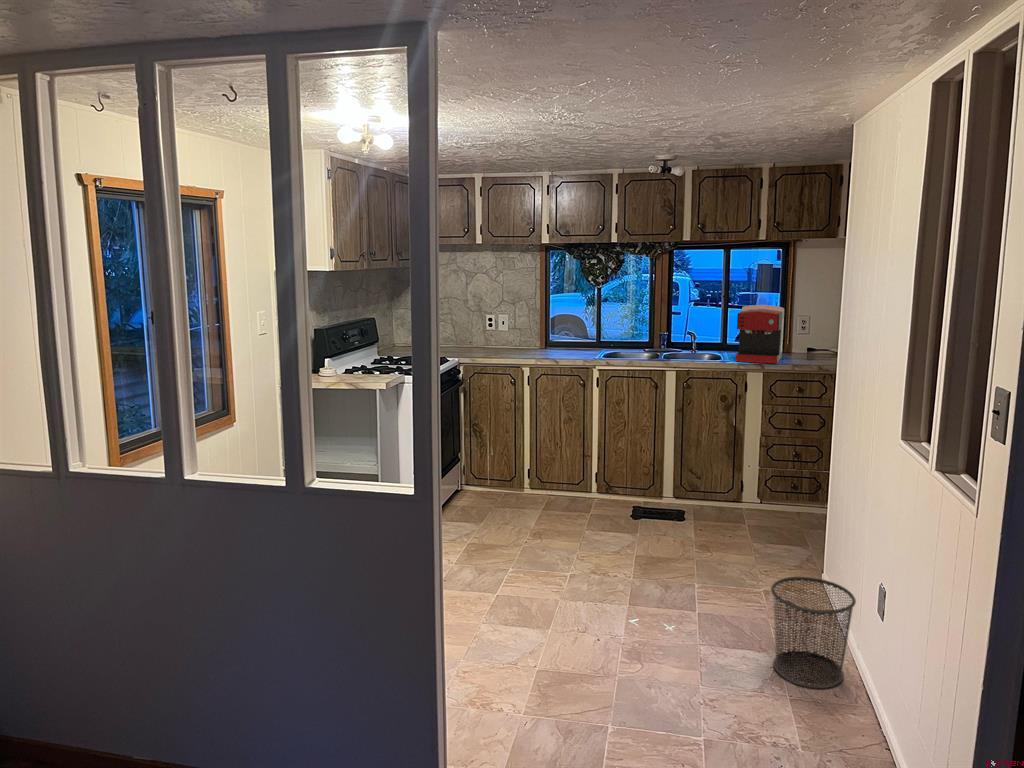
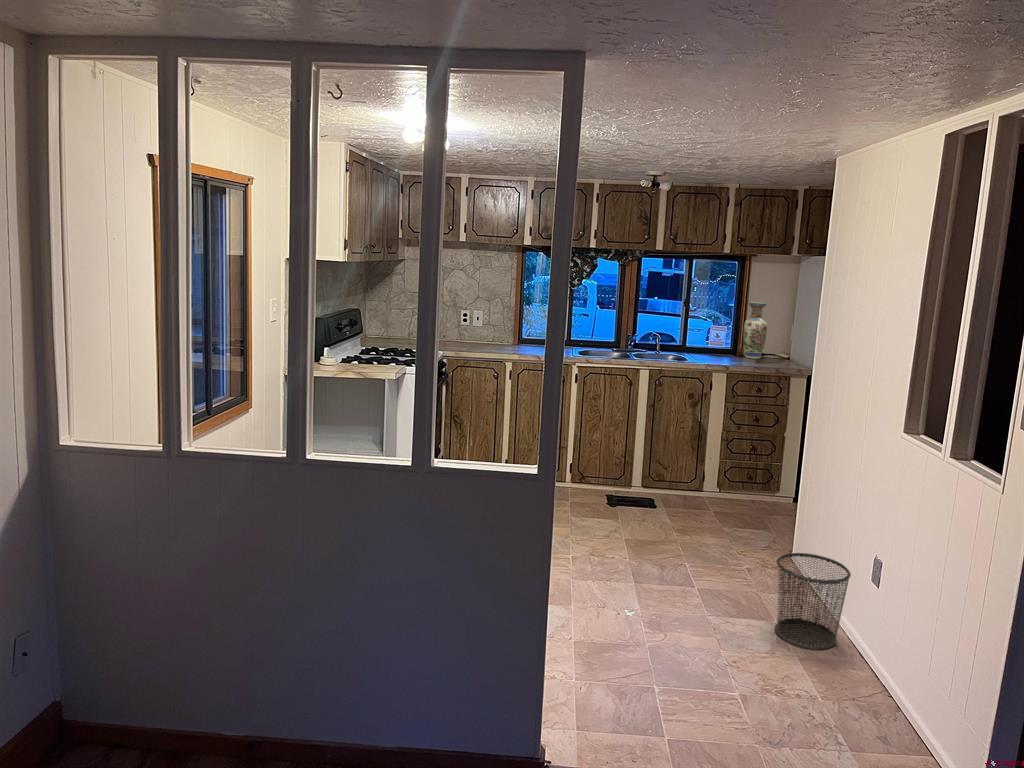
vase: none [788,293,814,355] -> present [743,302,767,359]
coffee maker: present [736,305,784,364] -> none [702,311,744,365]

